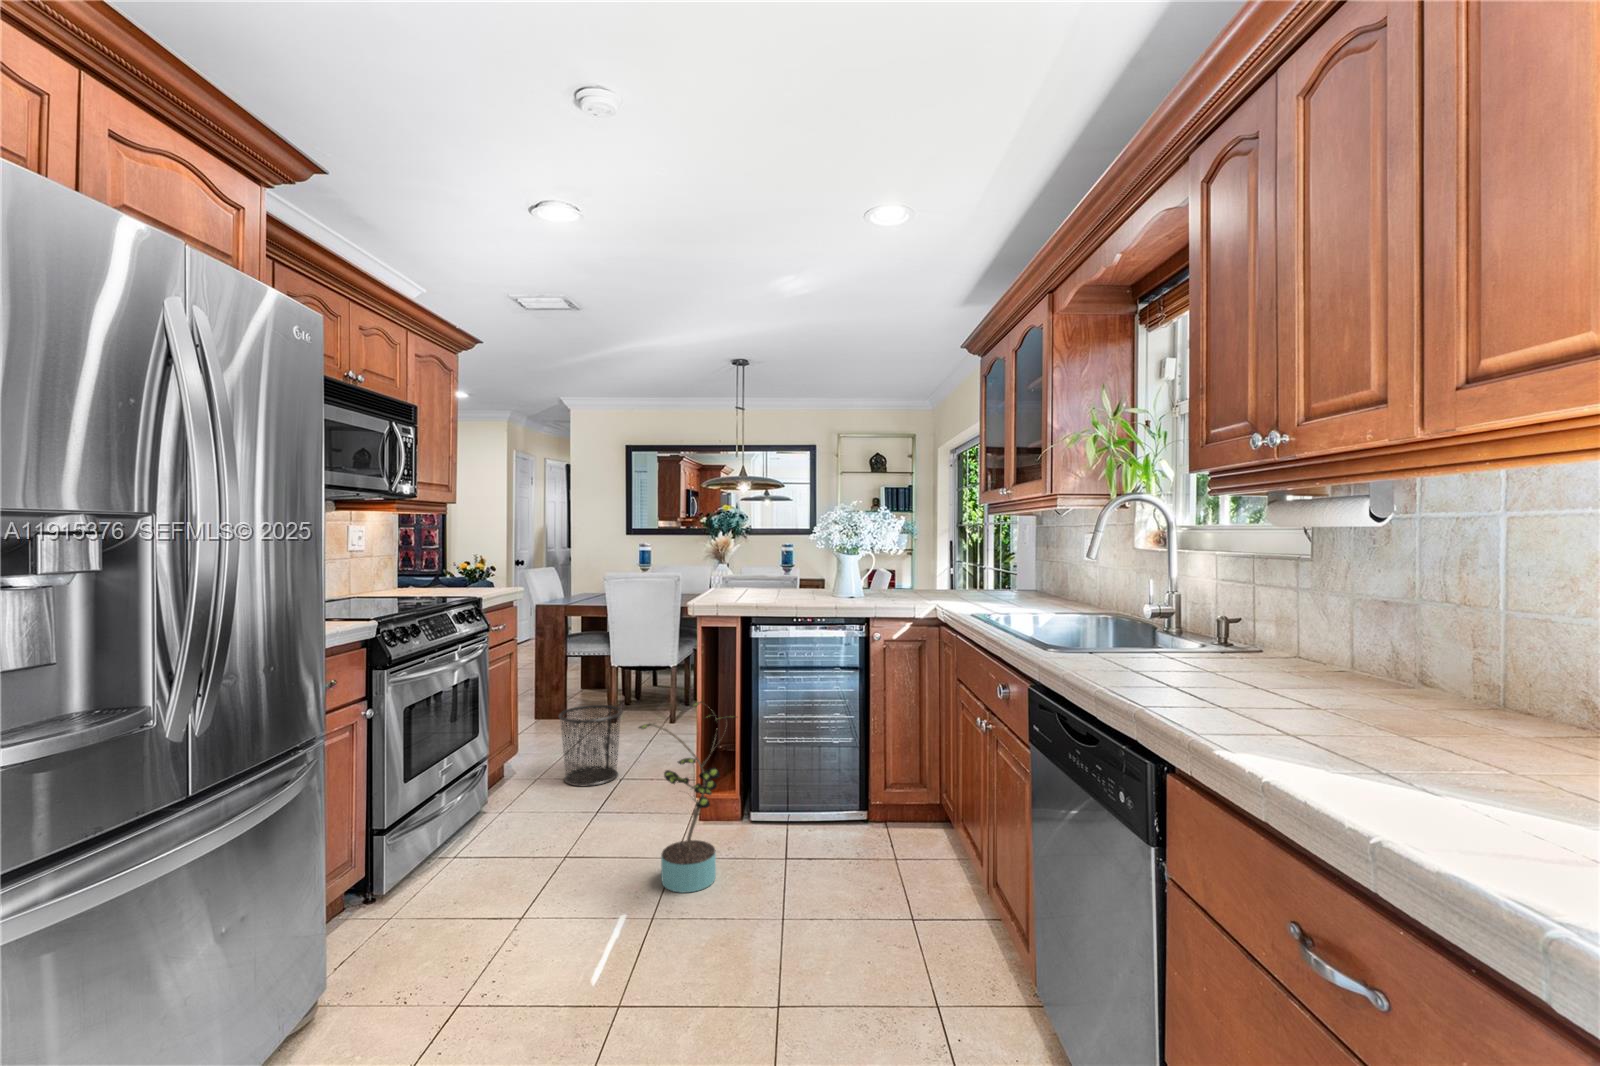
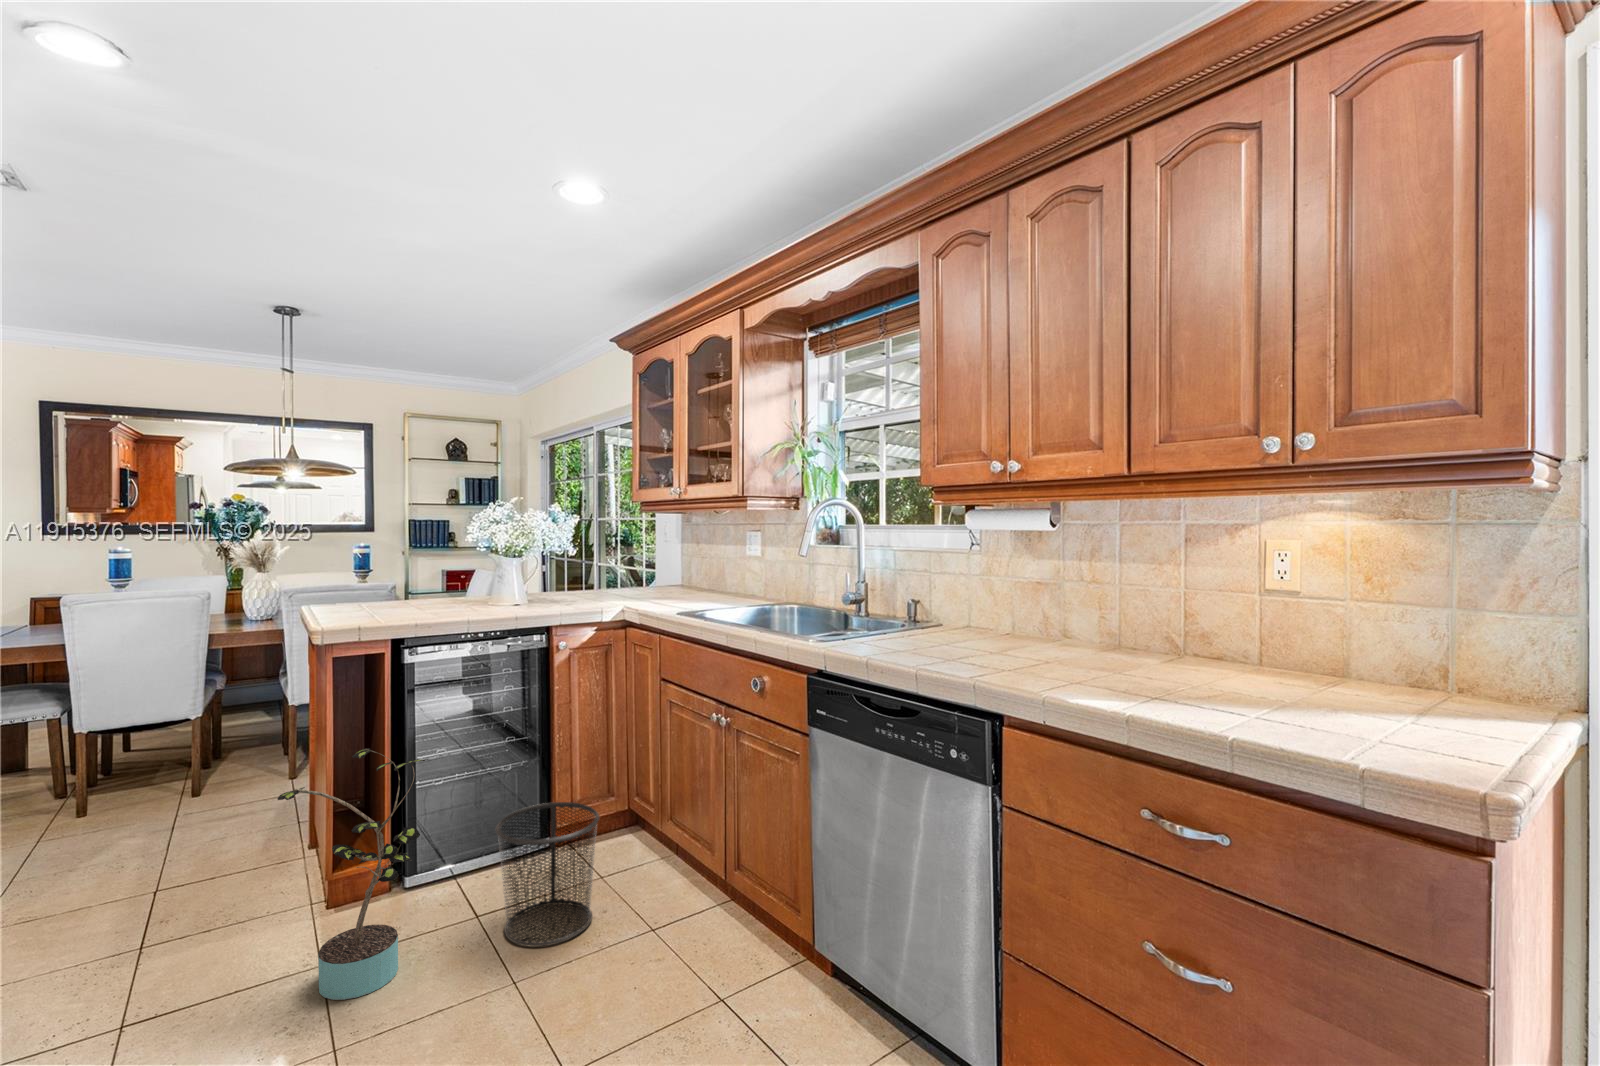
waste bin: present [559,705,622,786] -> present [496,802,599,947]

